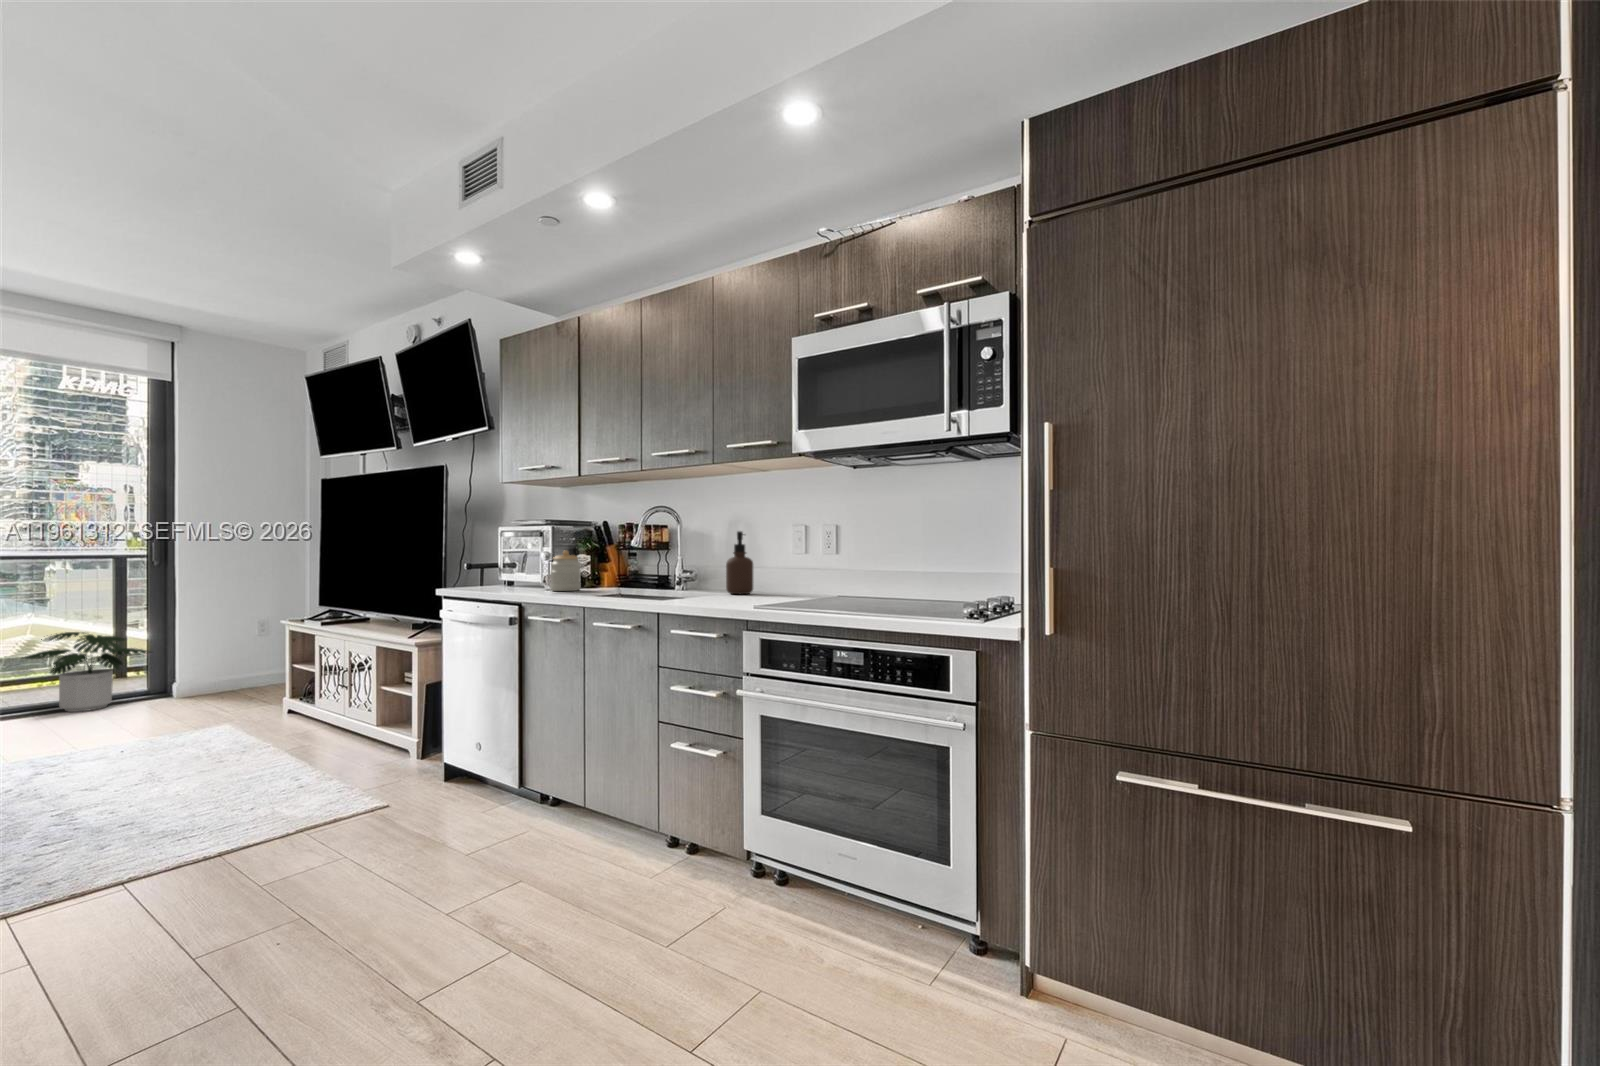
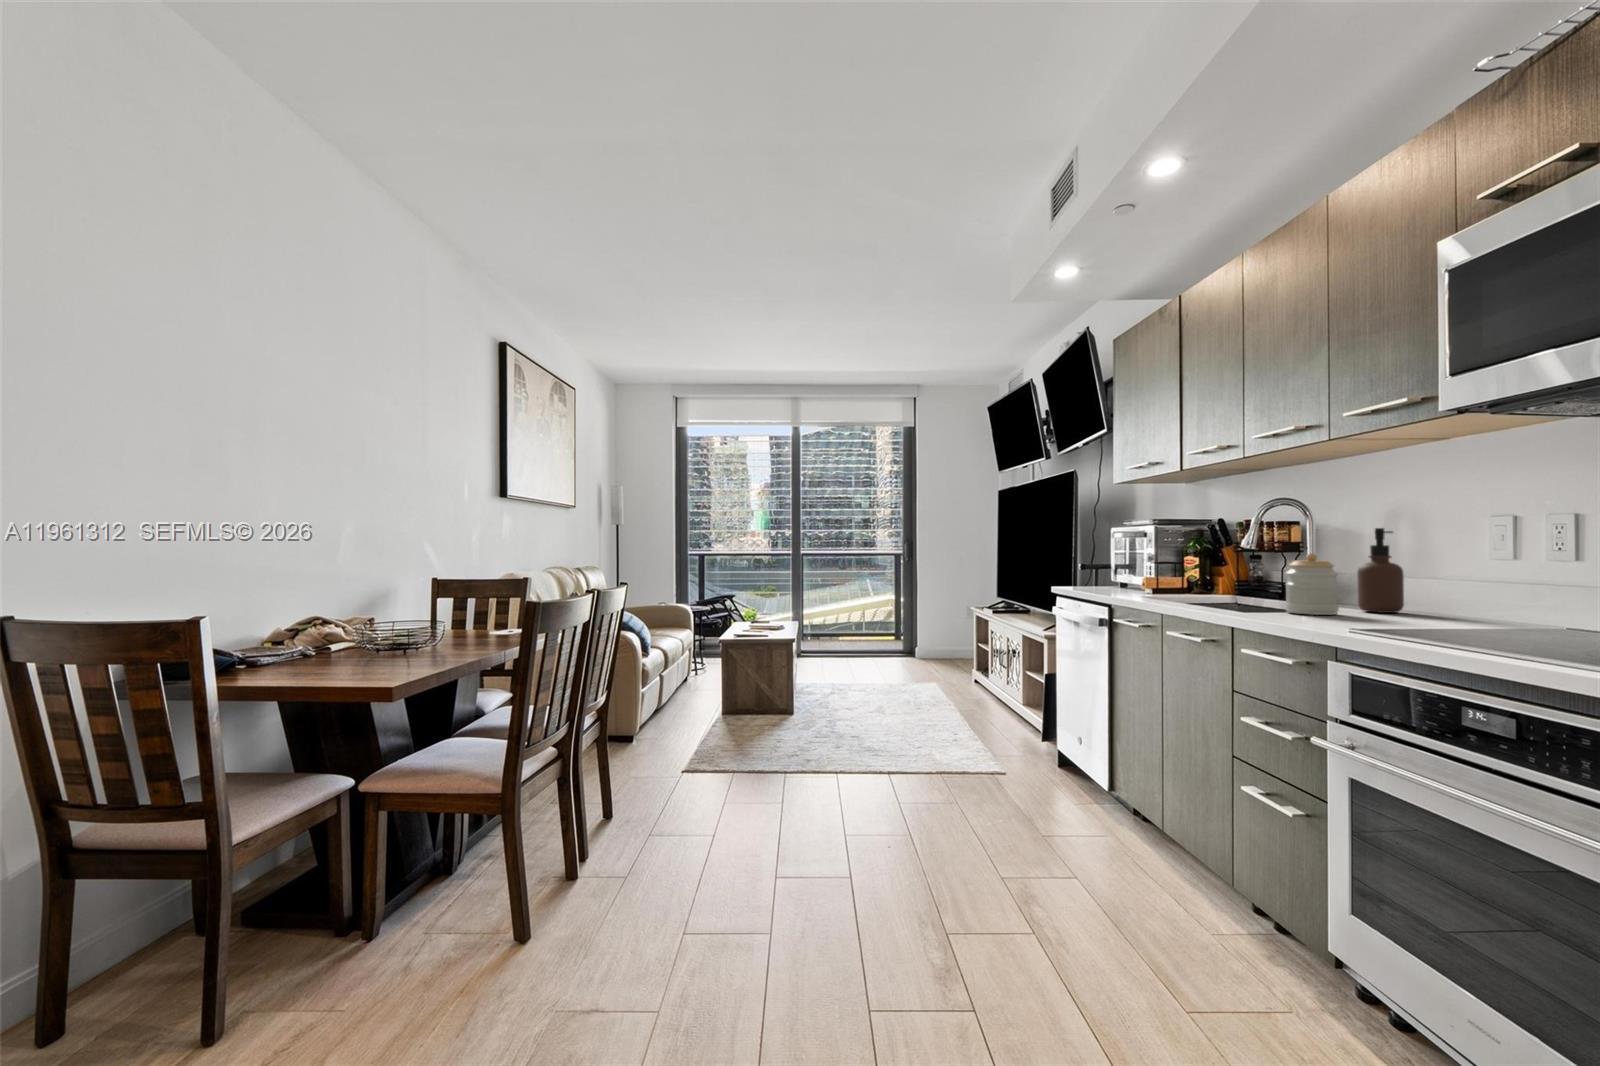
jar: present [550,551,581,591] -> present [1286,553,1339,615]
potted plant: present [25,632,150,712] -> none [828,605,897,661]

